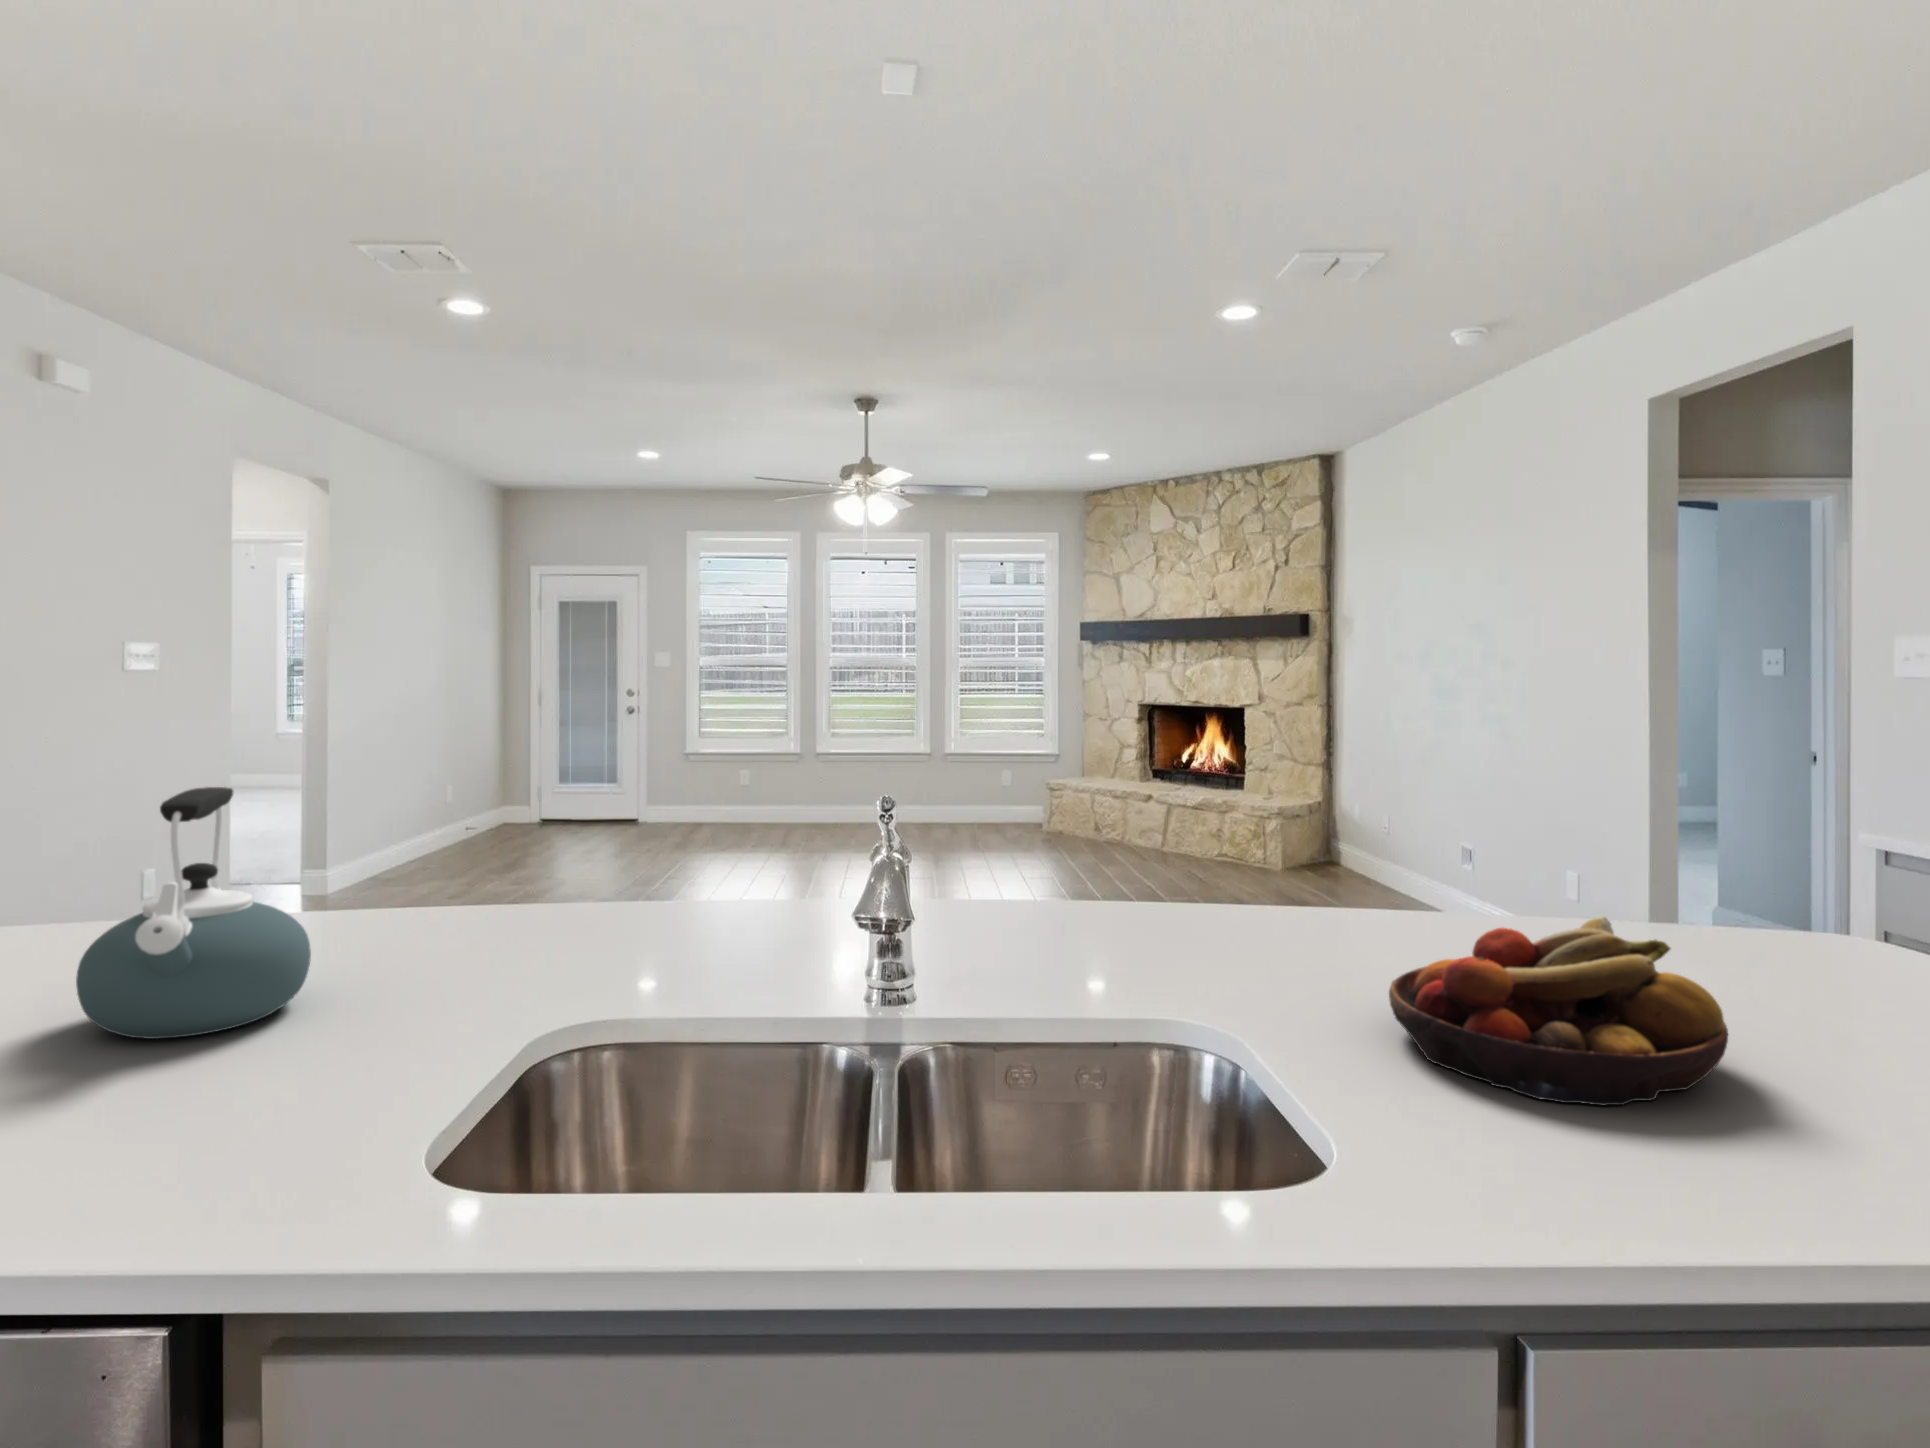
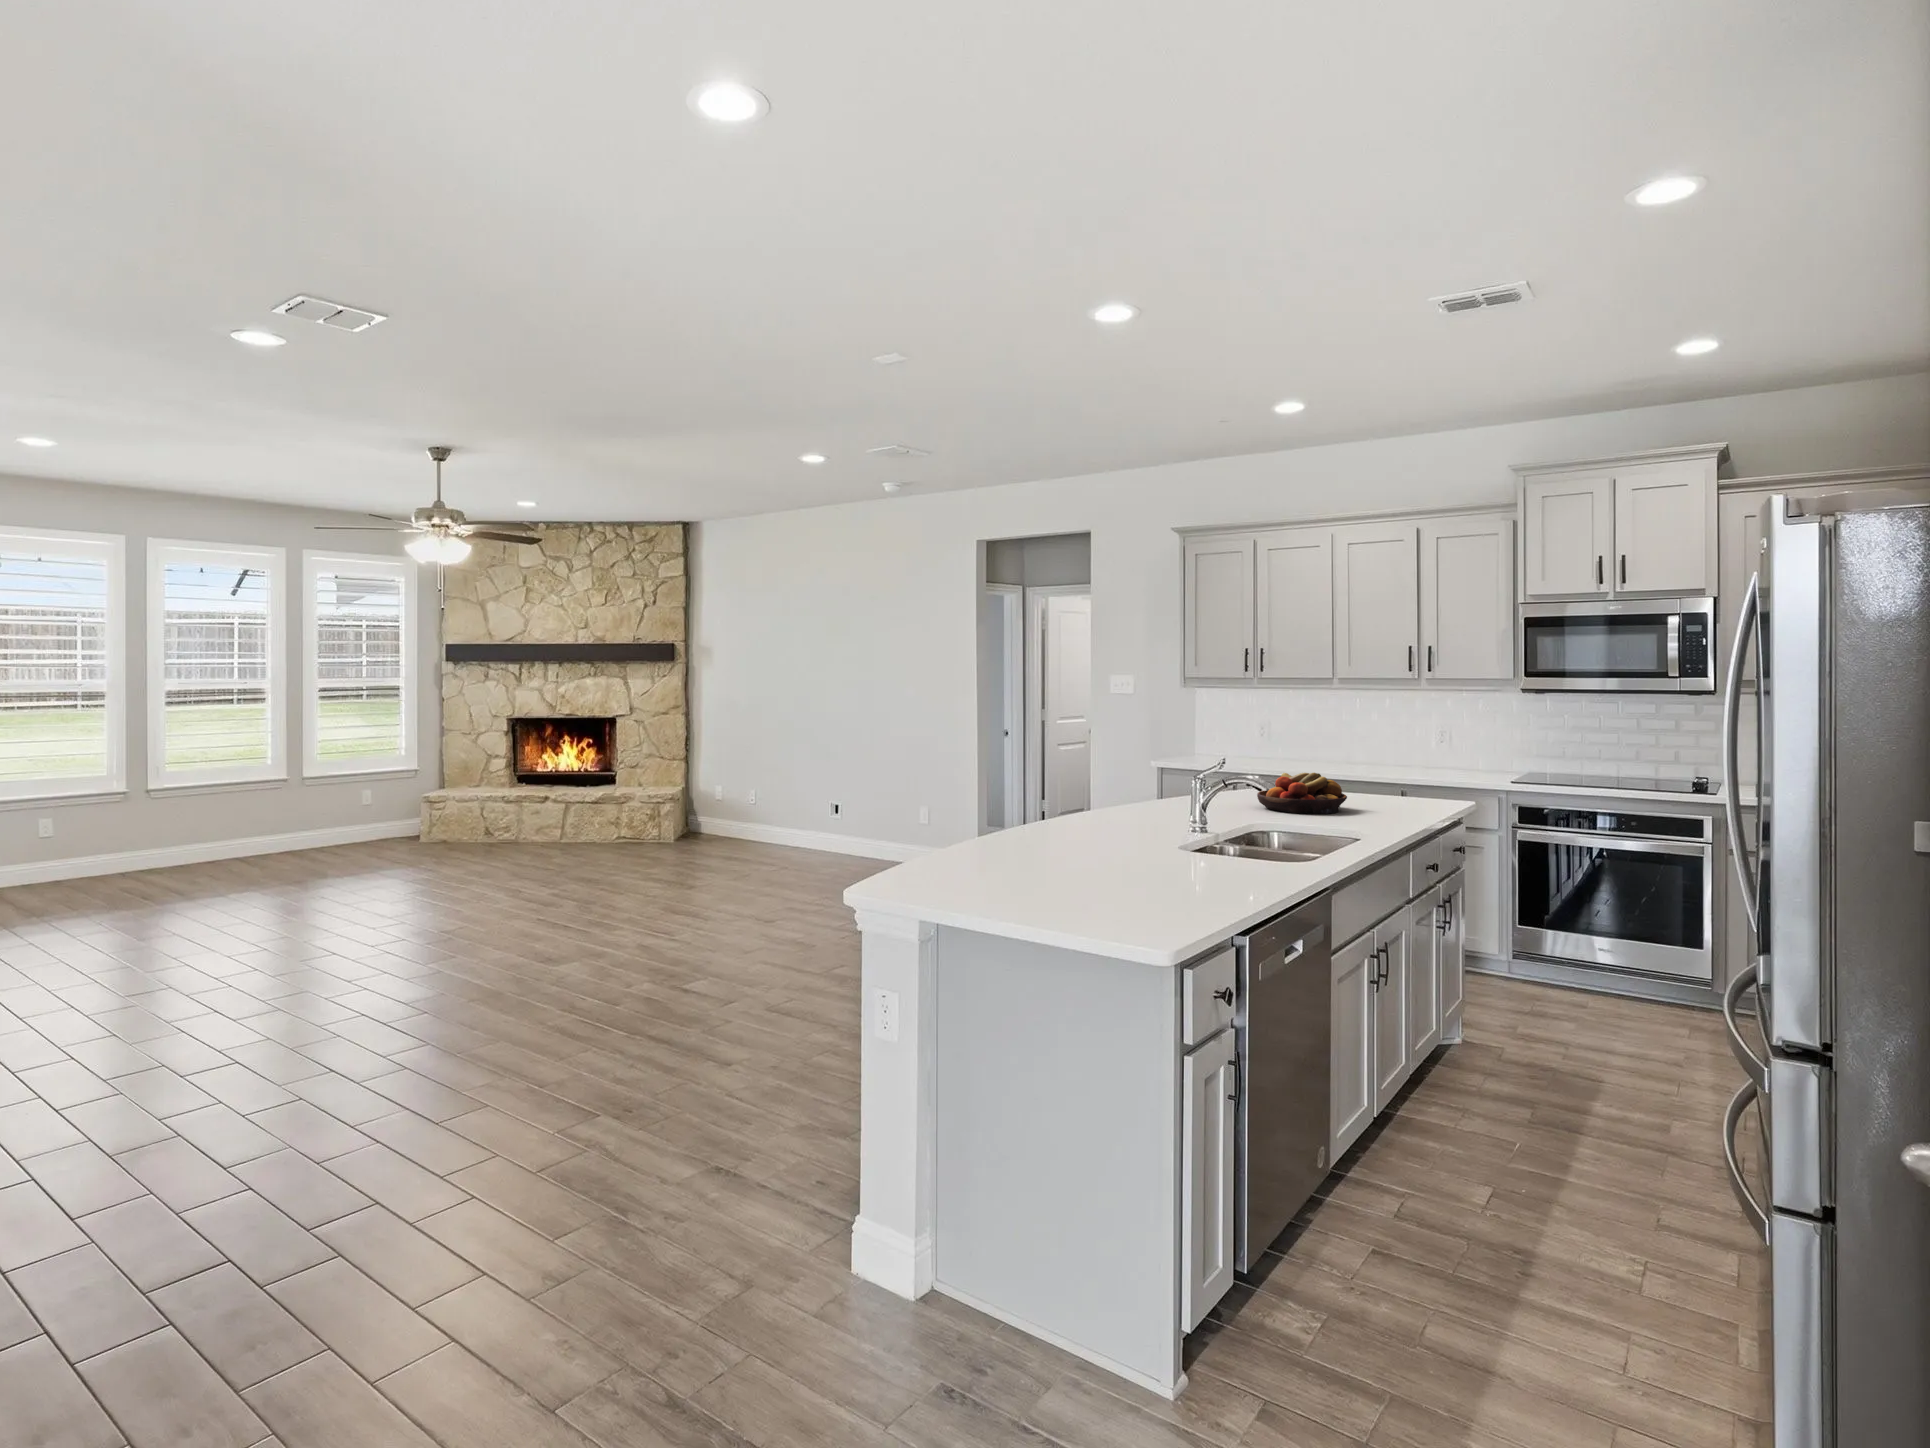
kettle: present [76,787,311,1039] -> none [1011,762,1110,862]

